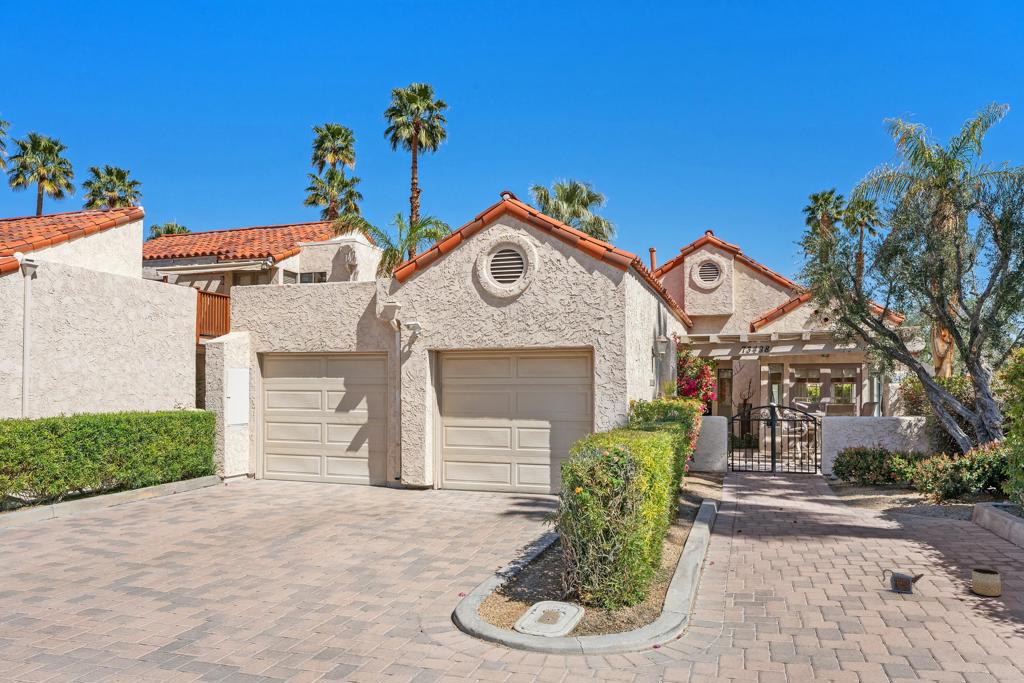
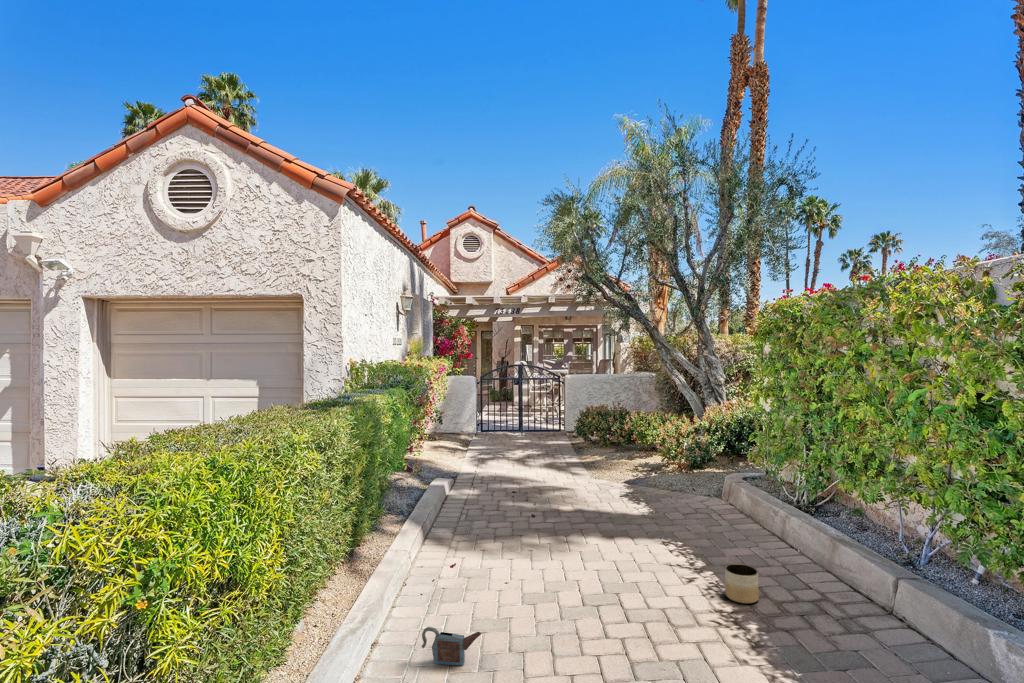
watering can: present [882,569,924,593] -> present [422,627,481,665]

